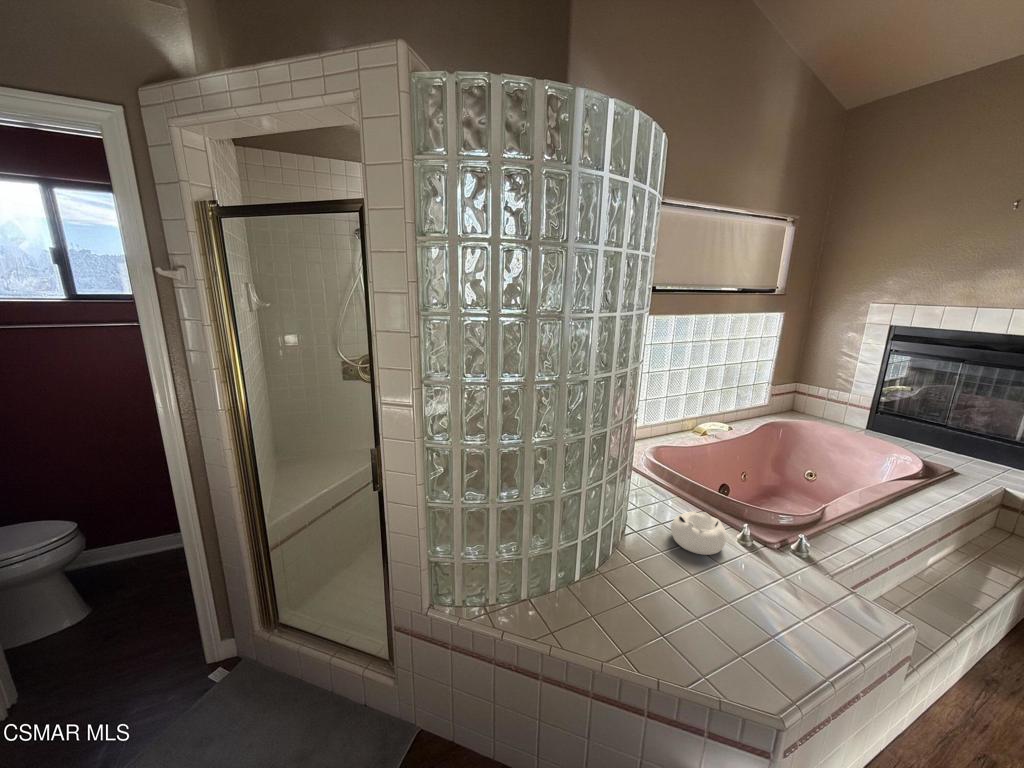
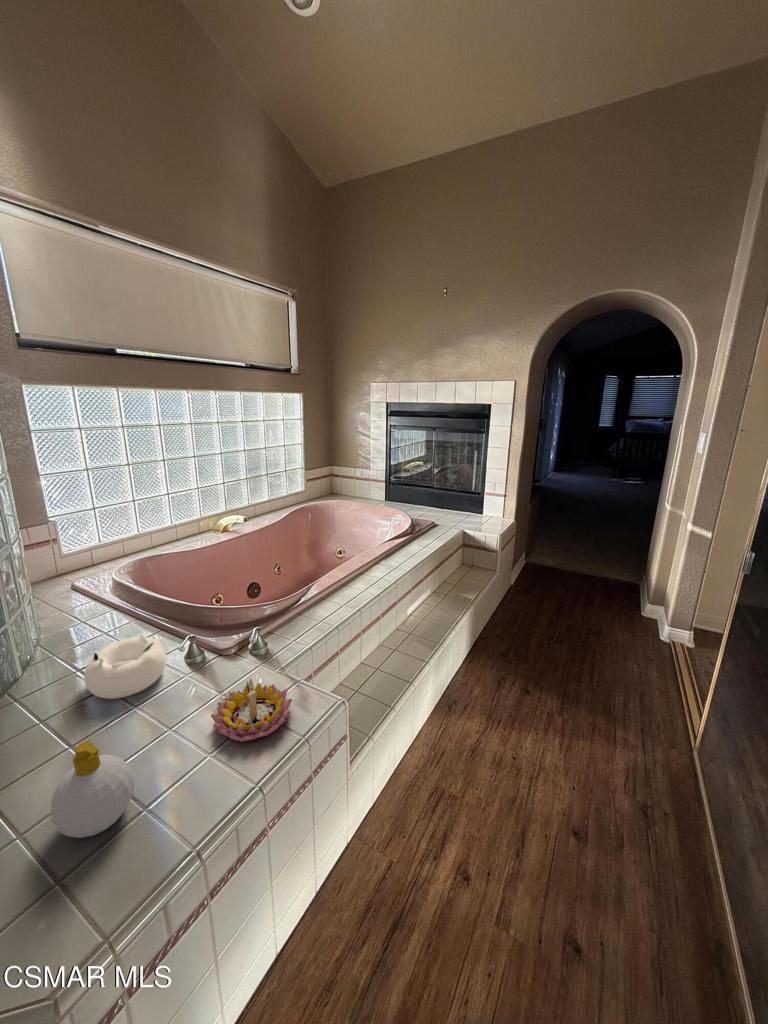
candle holder: none [790,576,868,627] -> present [211,678,292,742]
soap bottle: none [715,579,765,641] -> present [51,741,134,838]

